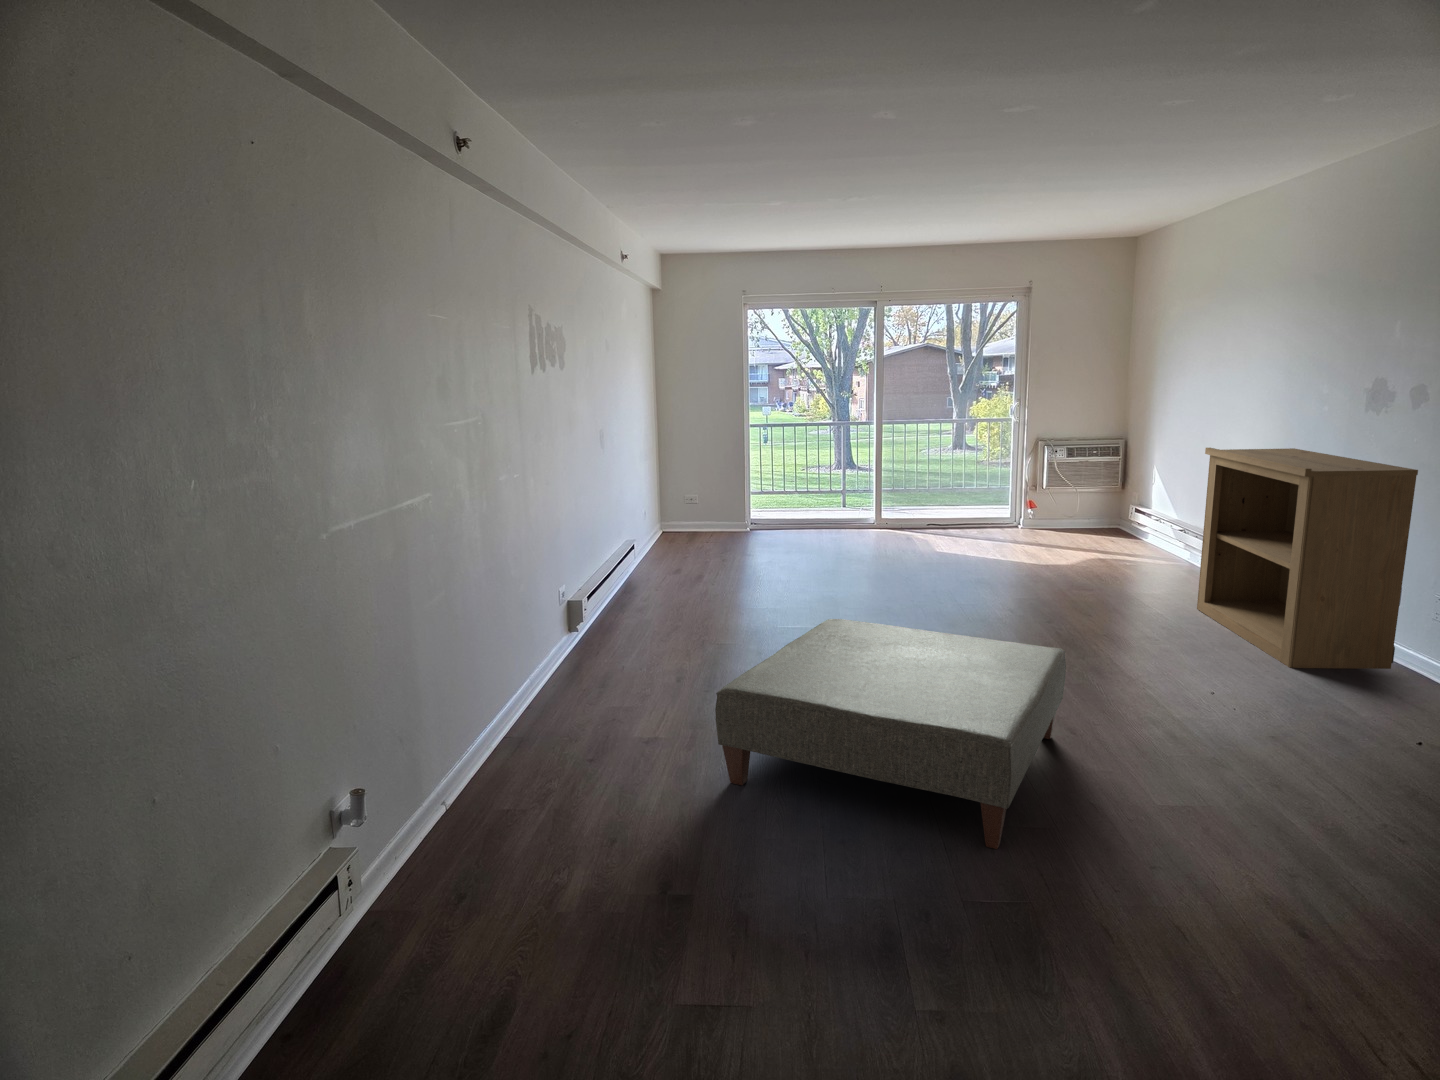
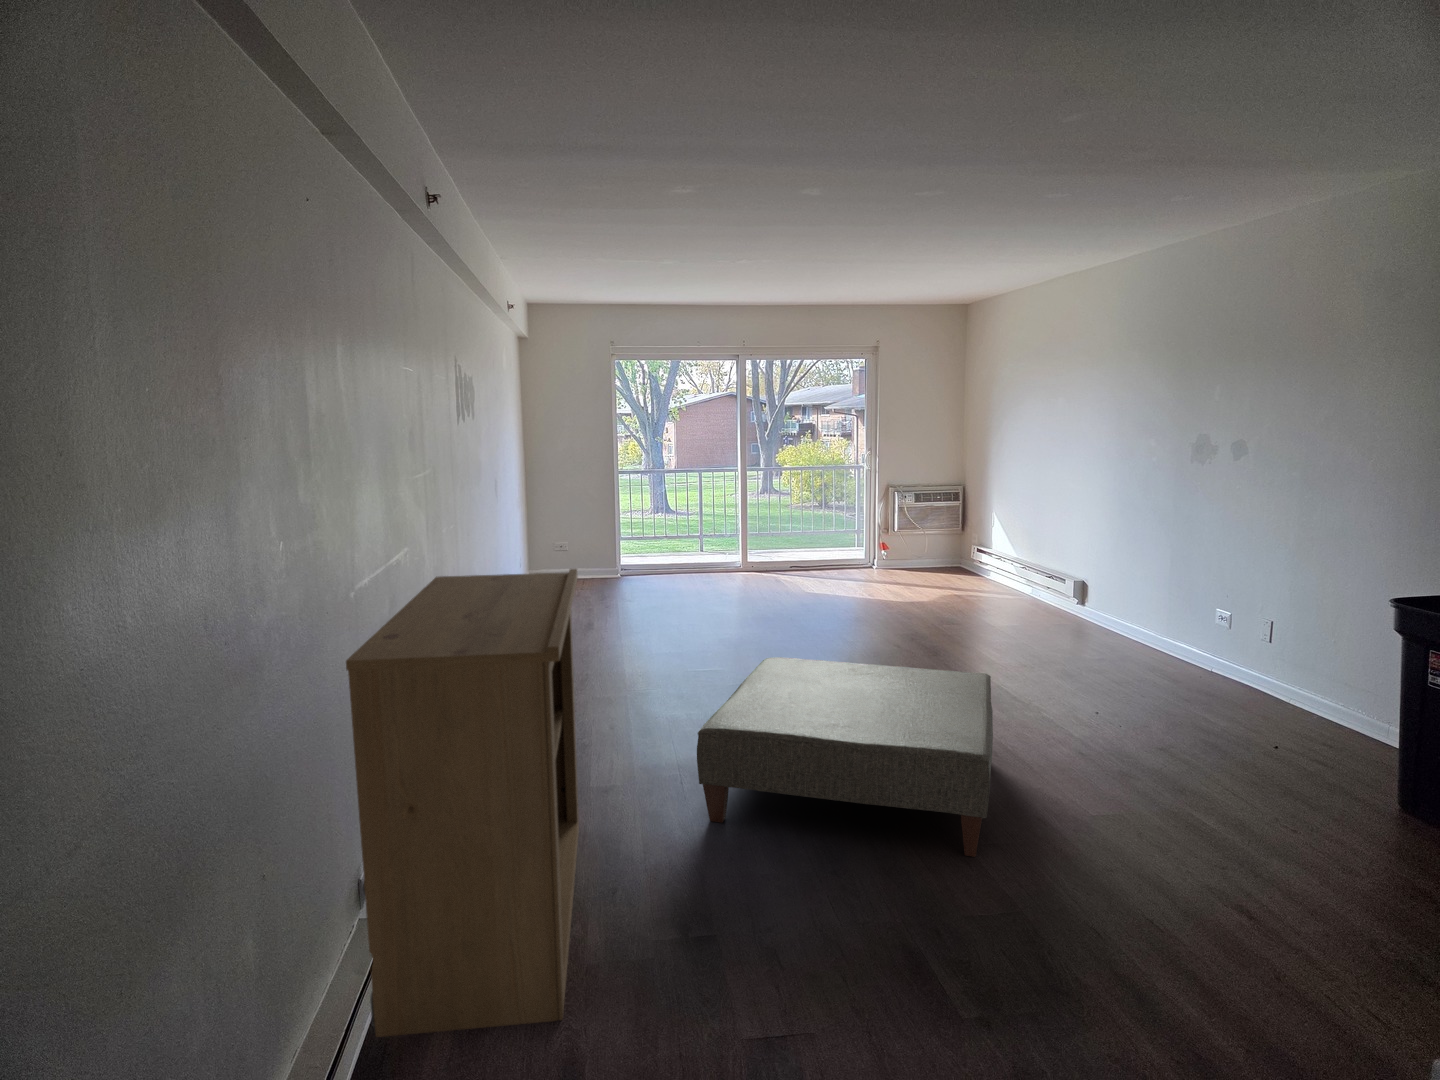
bookshelf: present [1197,448,1418,669] -> present [346,569,579,1037]

